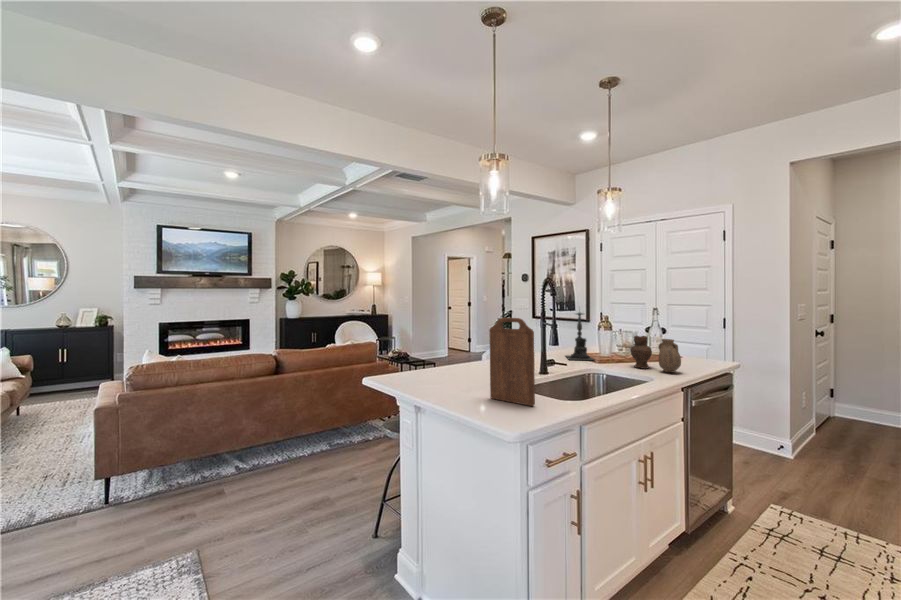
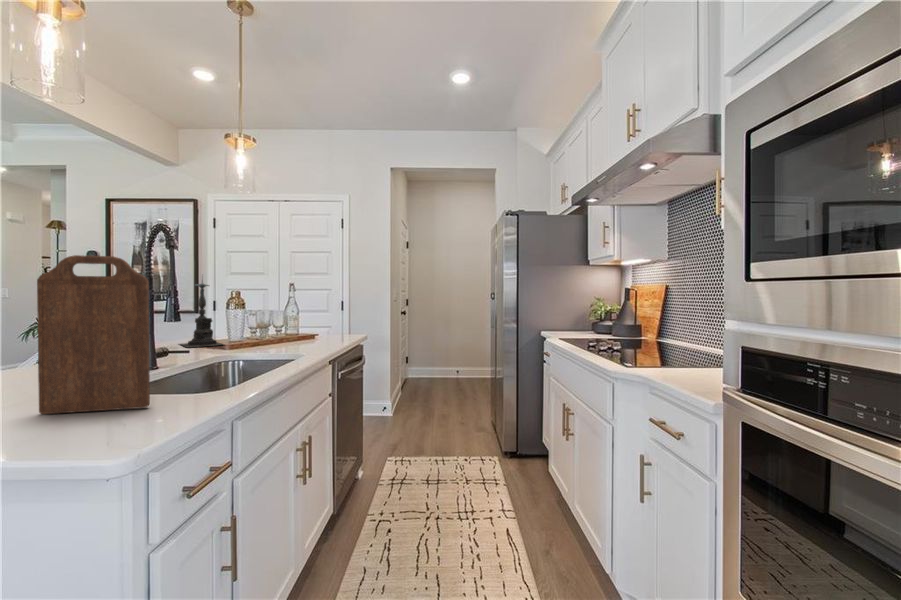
vase: present [630,336,681,372] -> none [272,309,328,347]

